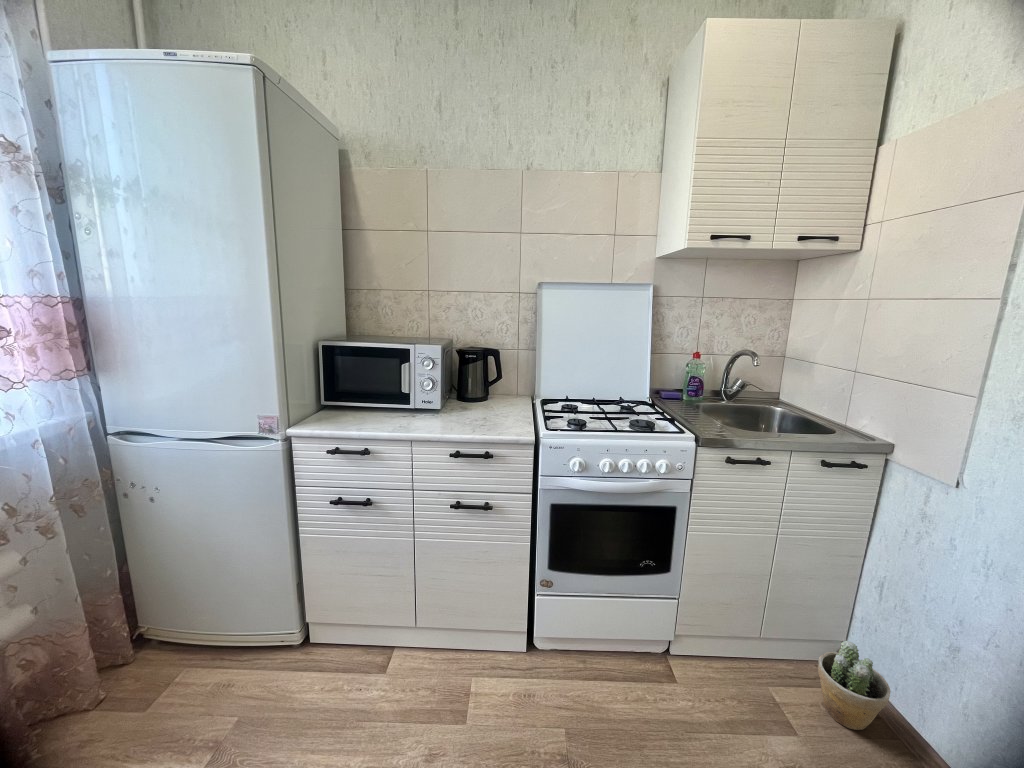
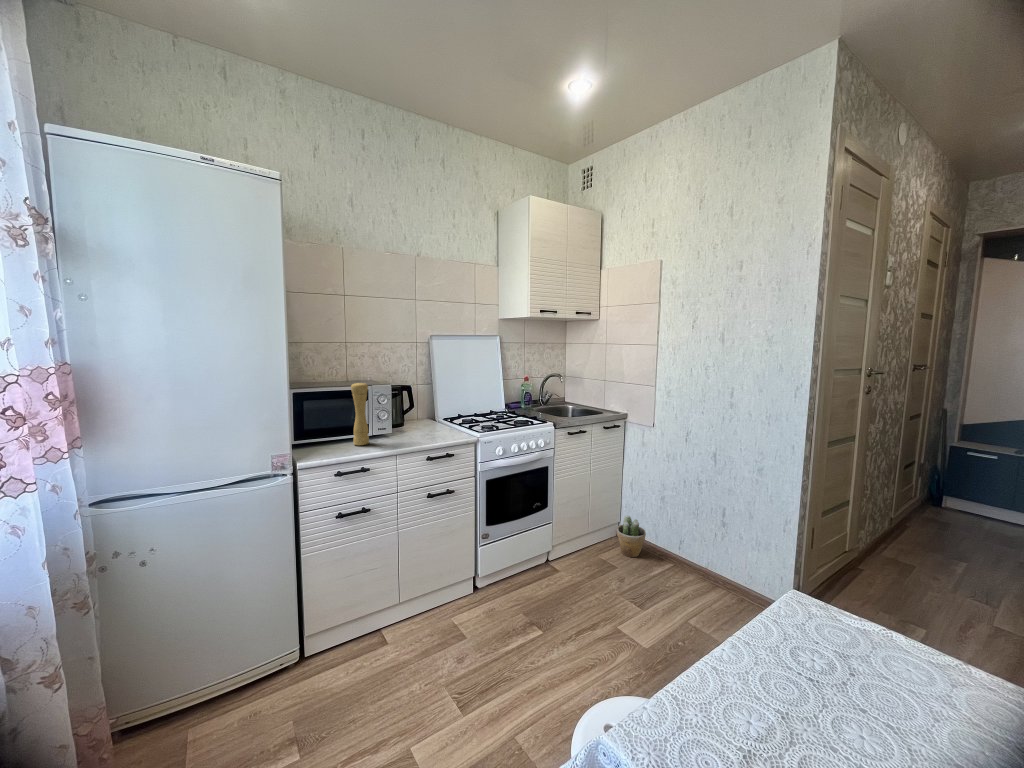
pepper mill: none [377,339,400,420] -> present [351,382,369,445]

